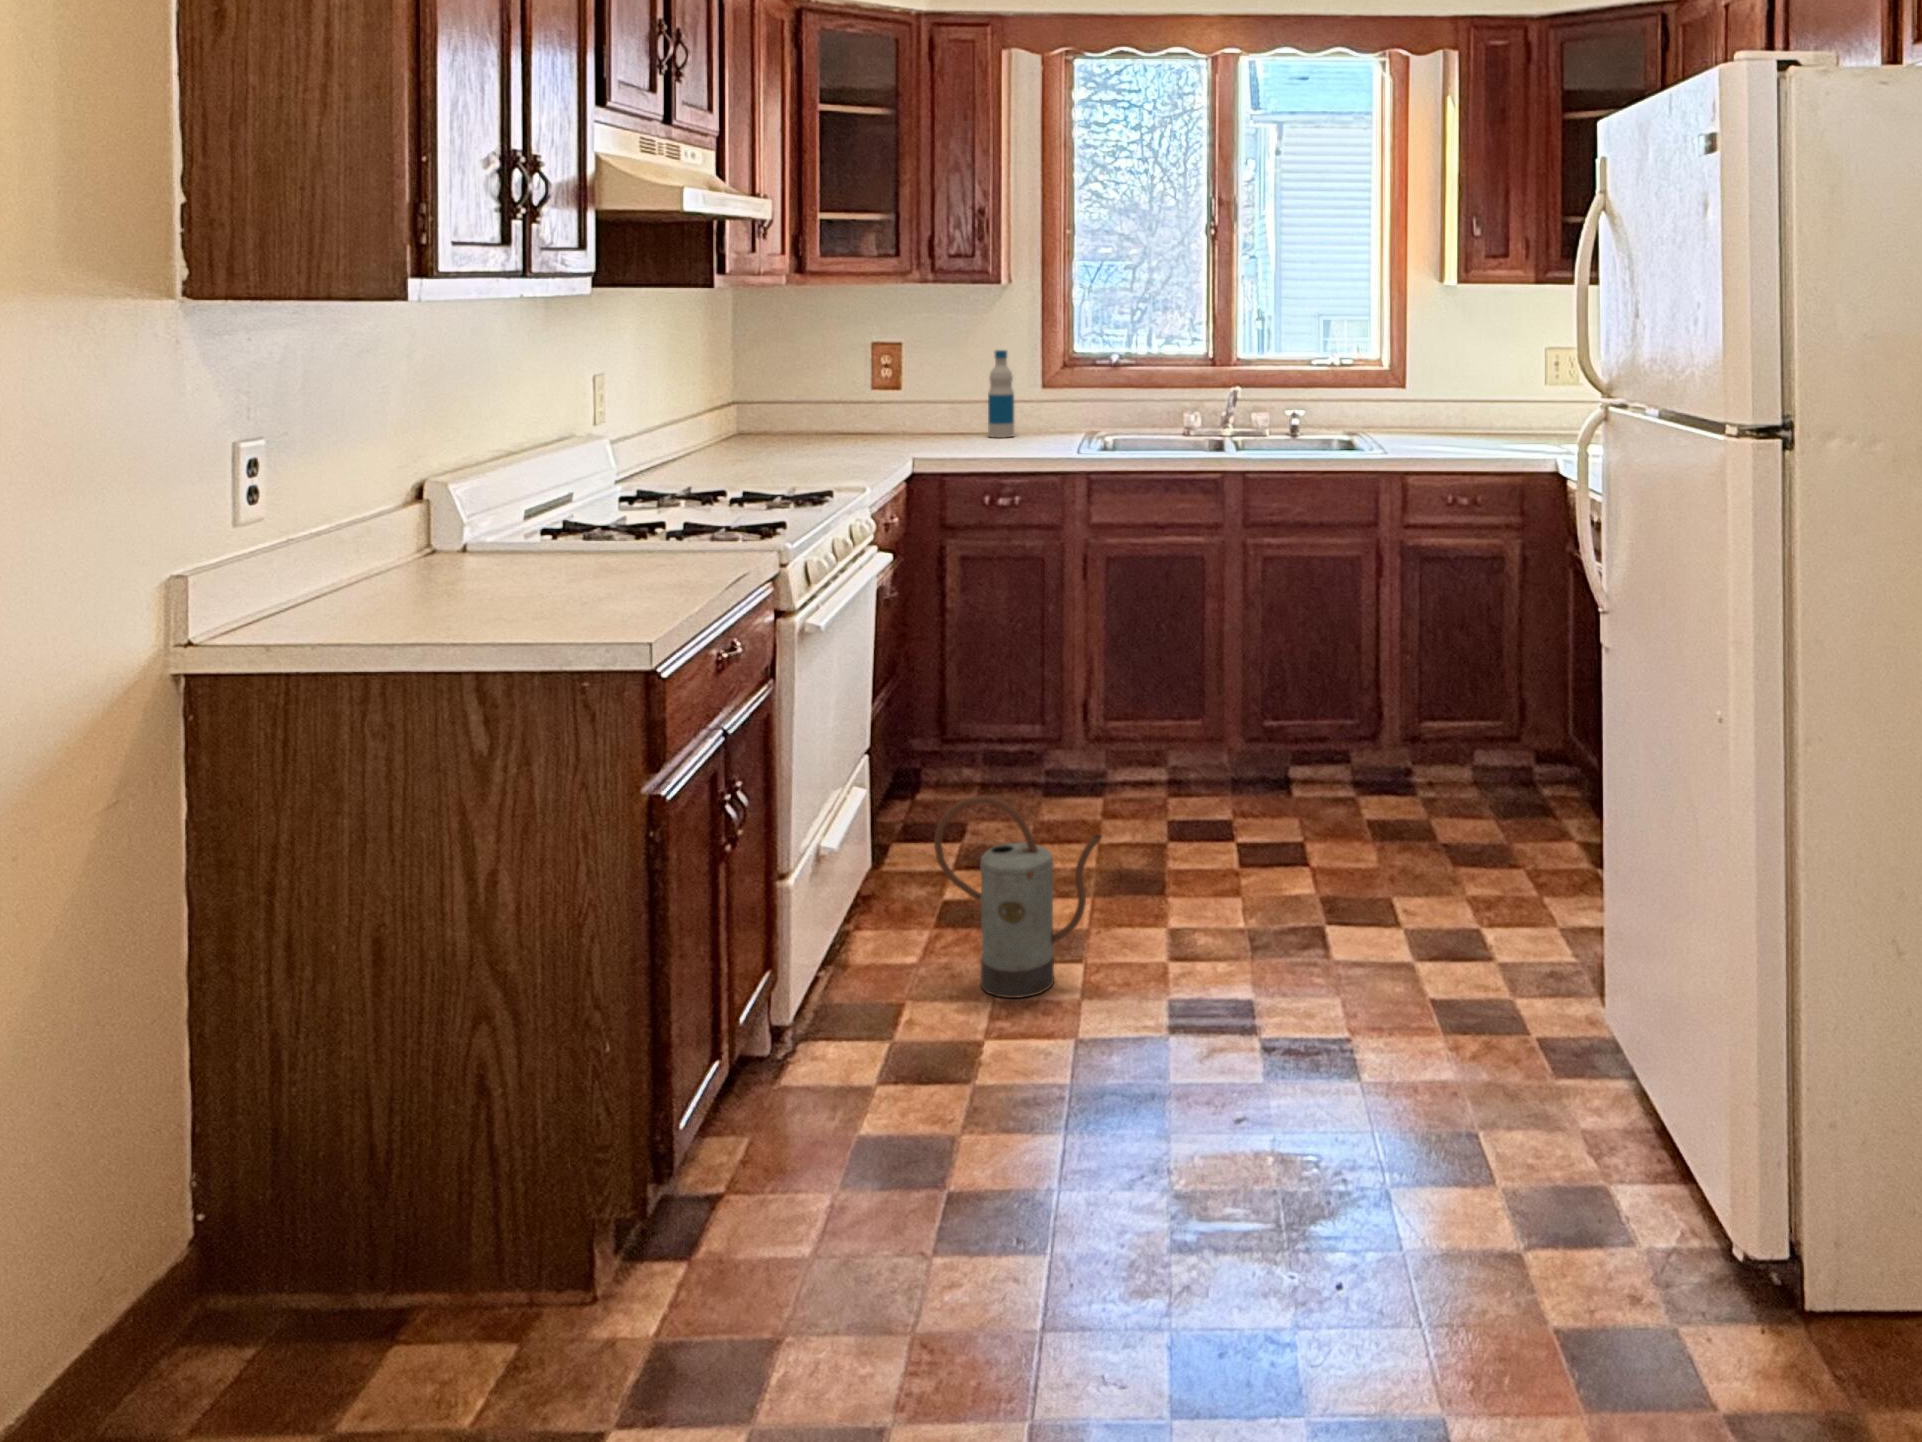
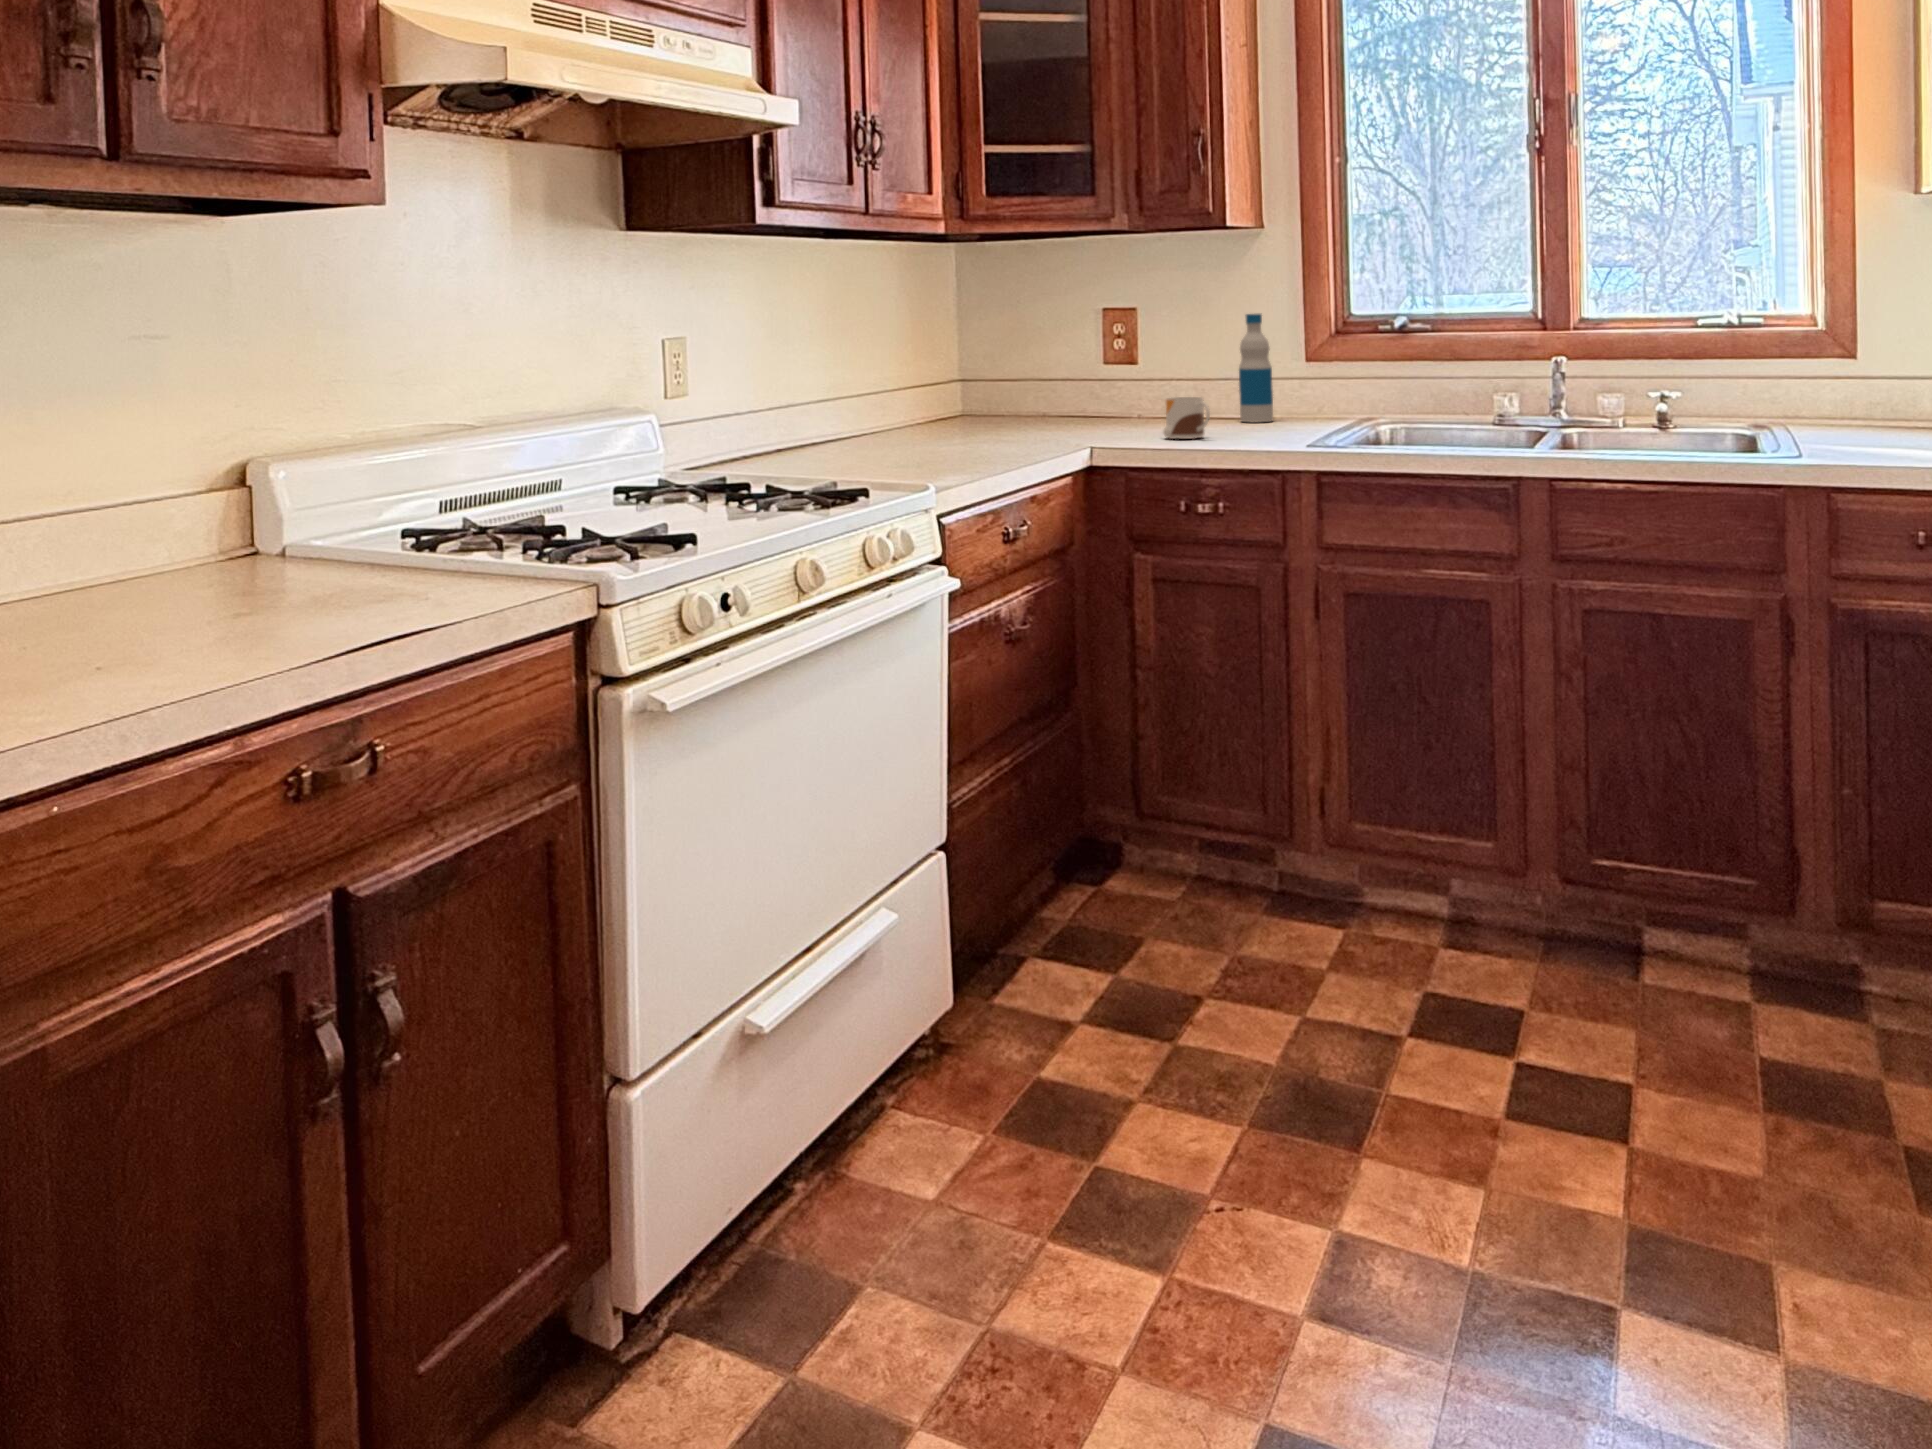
mug: none [953,419,993,452] -> present [1163,397,1210,439]
watering can: present [934,795,1102,998] -> none [920,978,1162,1339]

